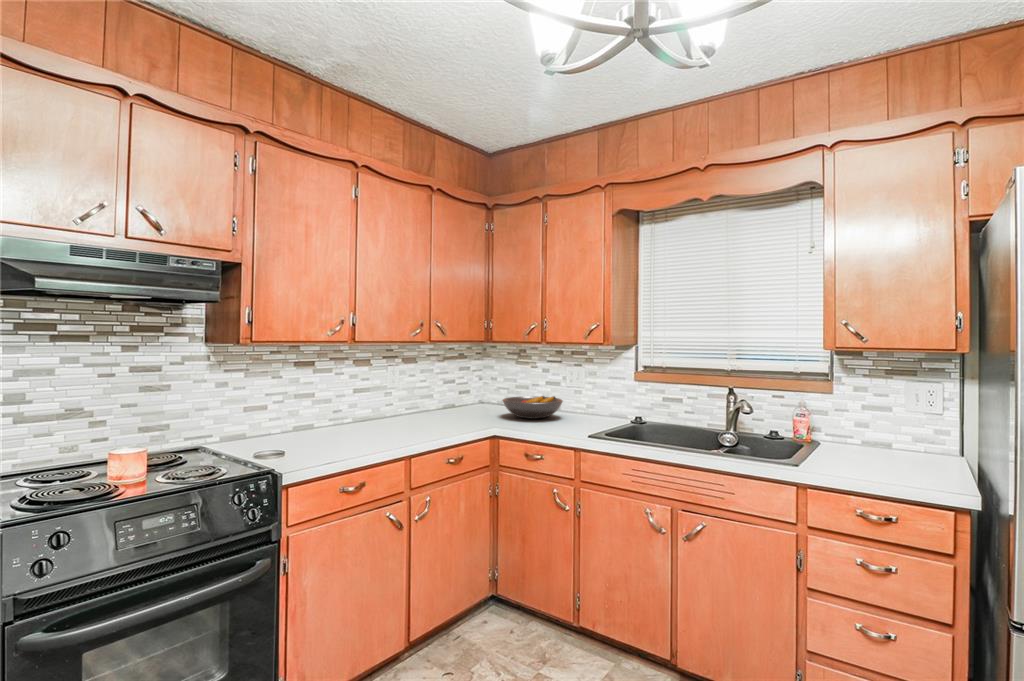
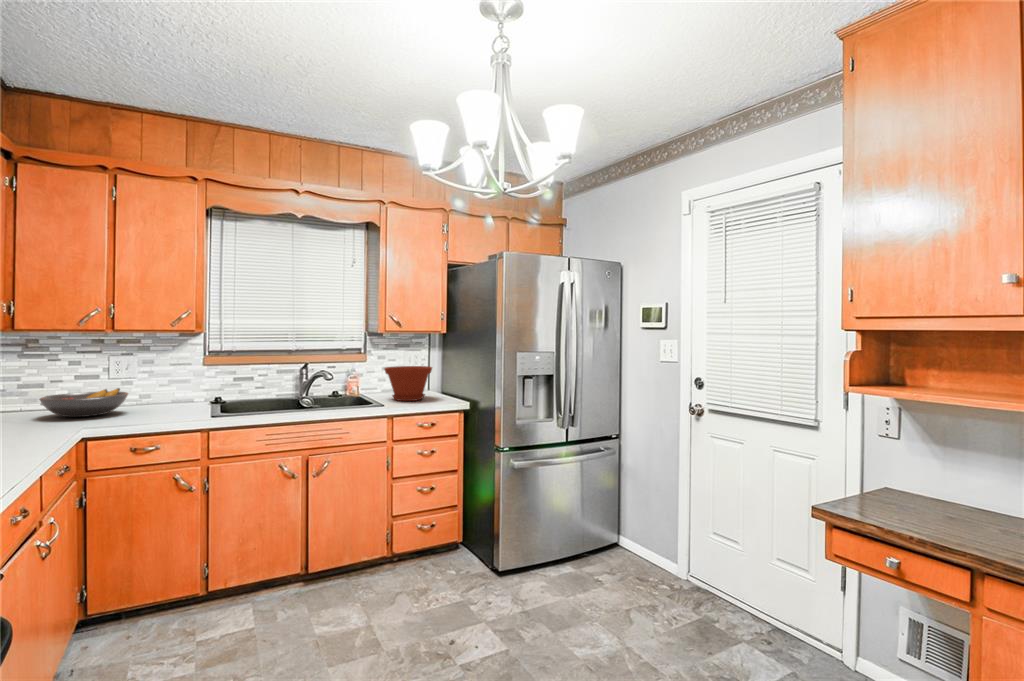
plant pot: none [829,406,926,469] -> present [384,366,432,401]

